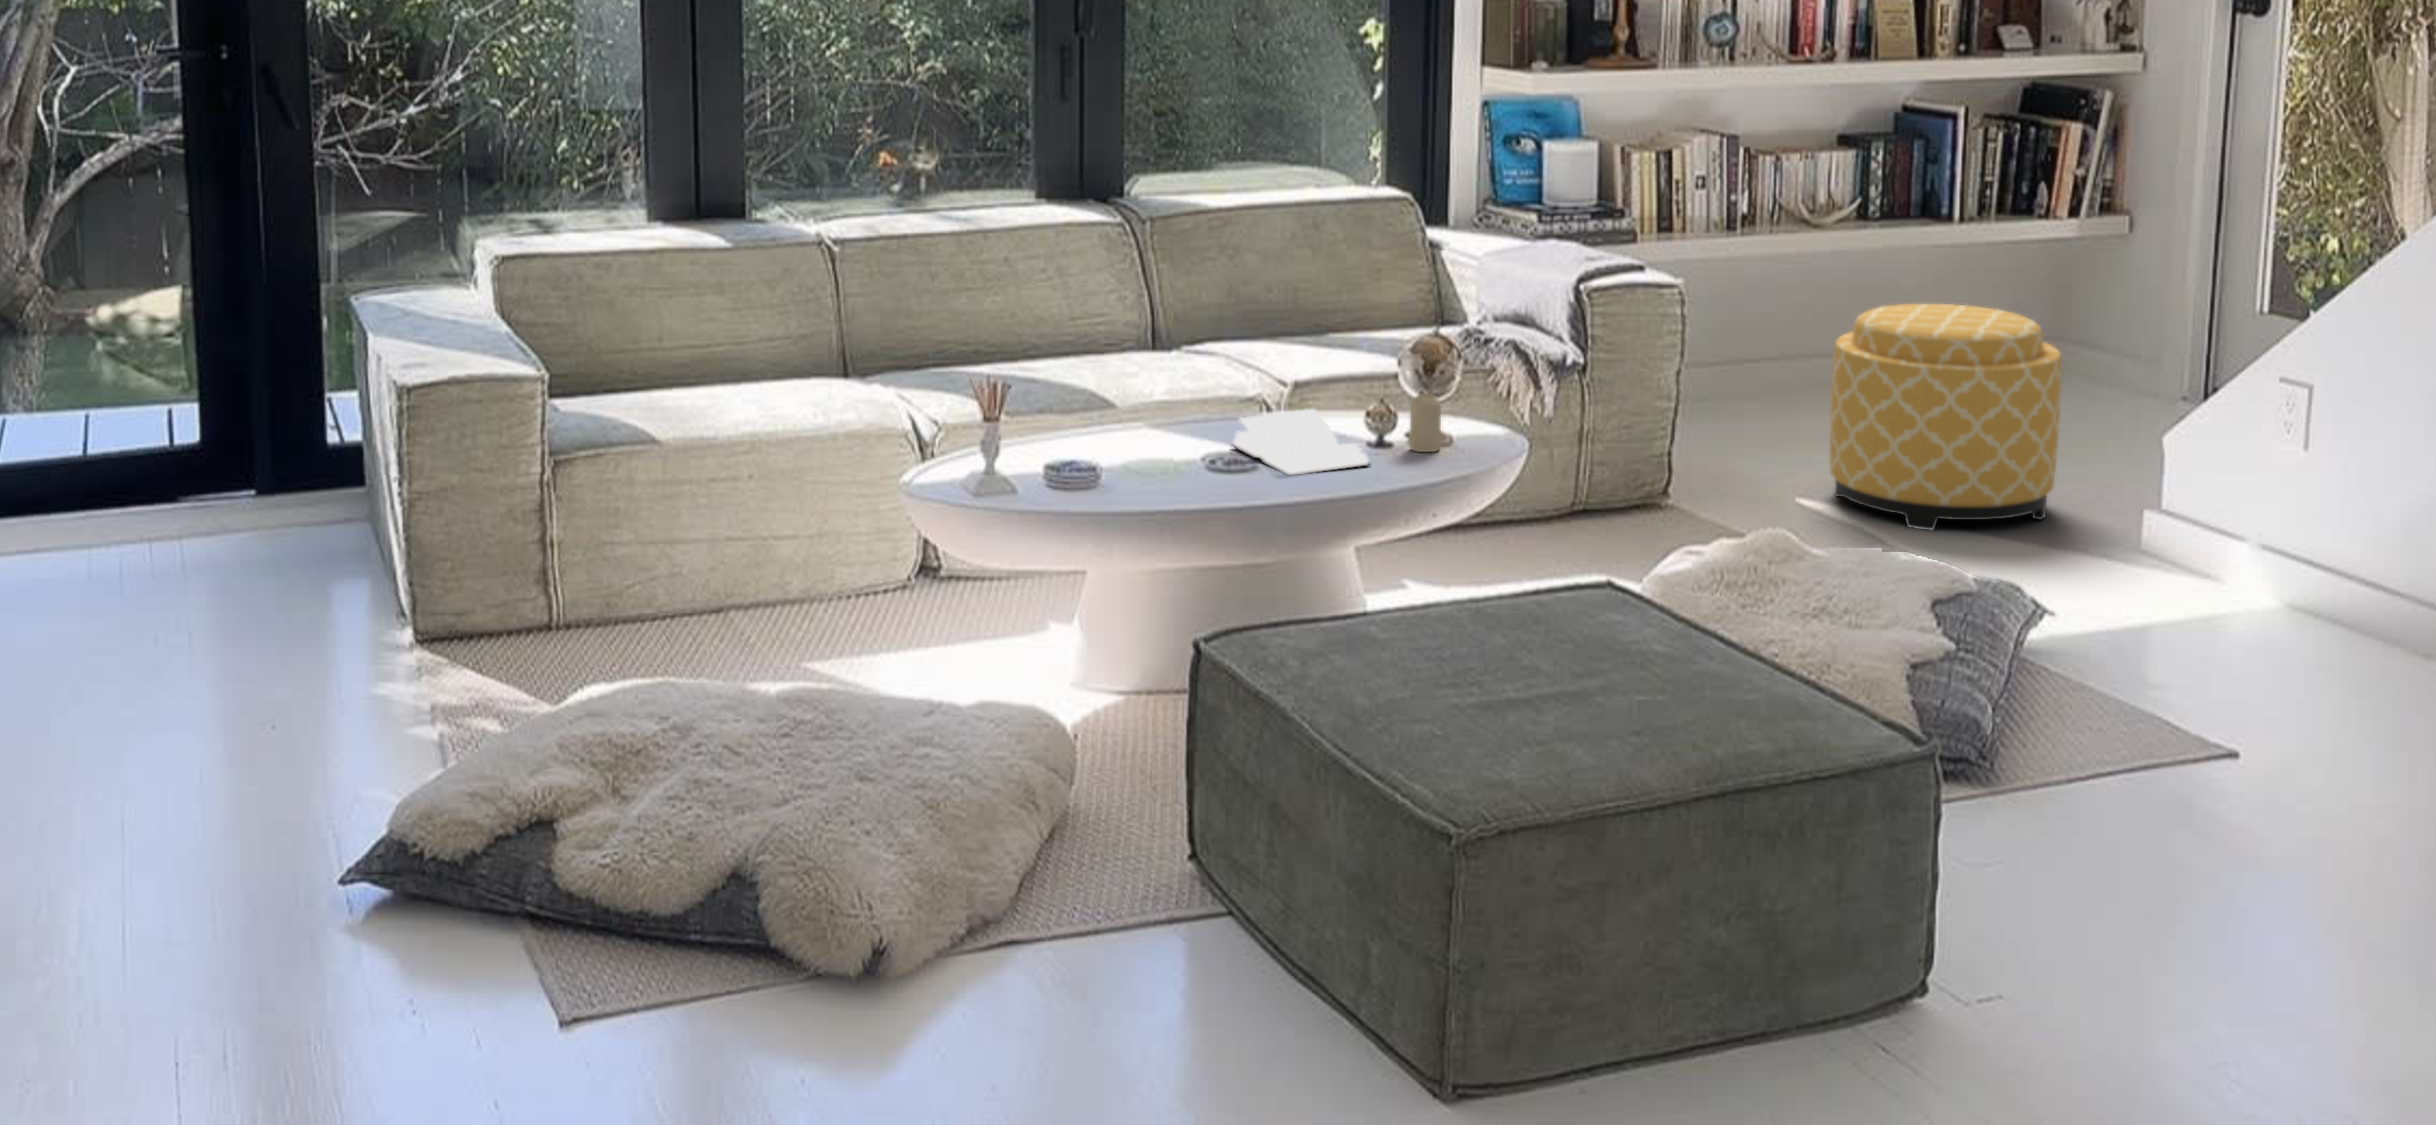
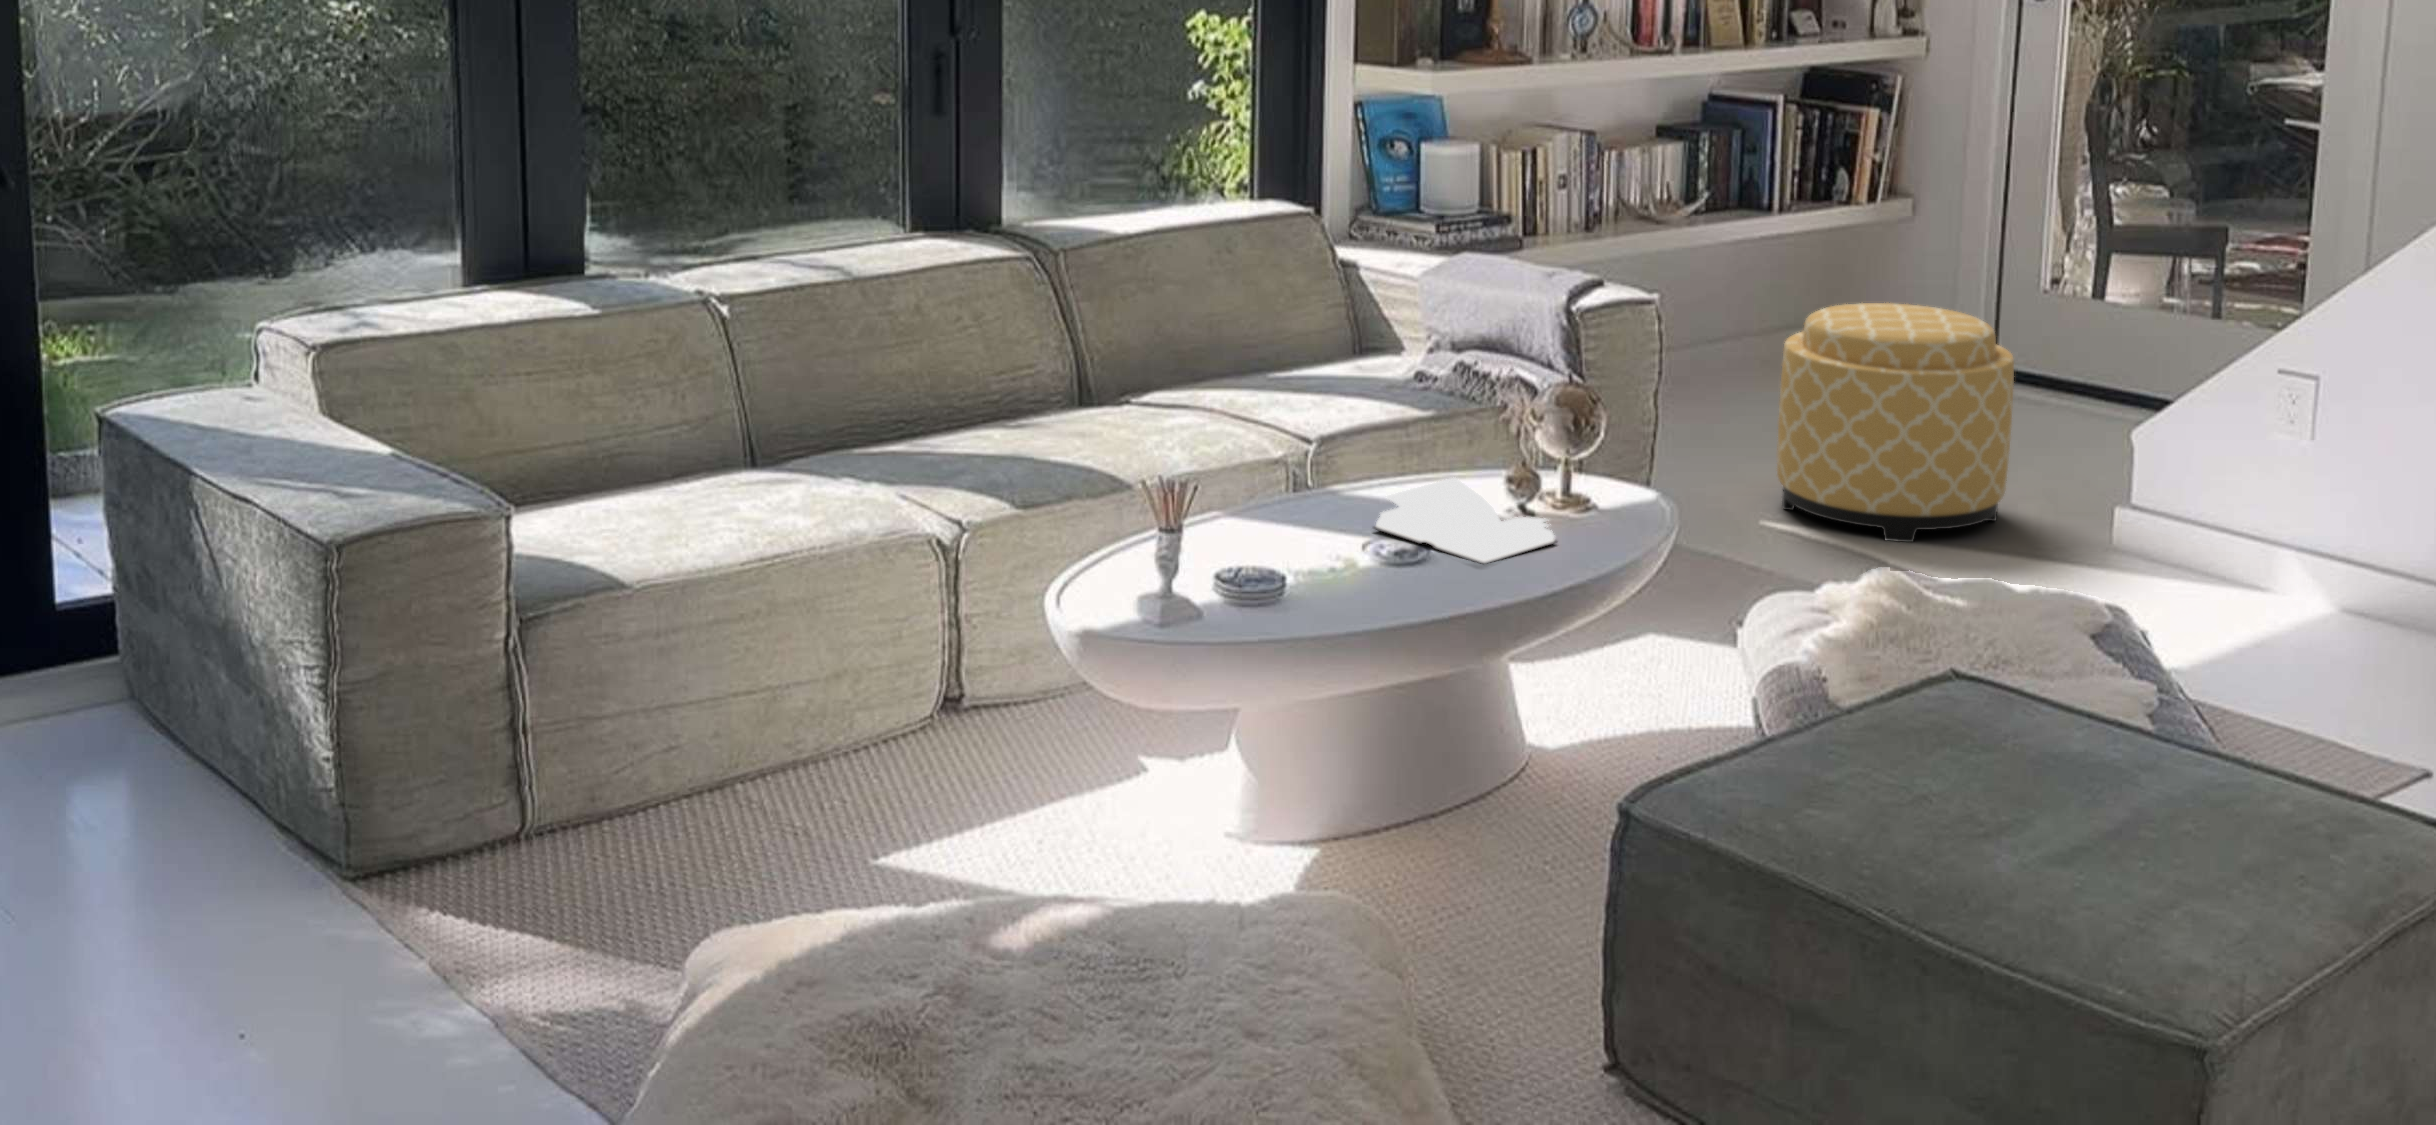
candle: present [1410,393,1441,452] -> none [1567,452,1604,520]

